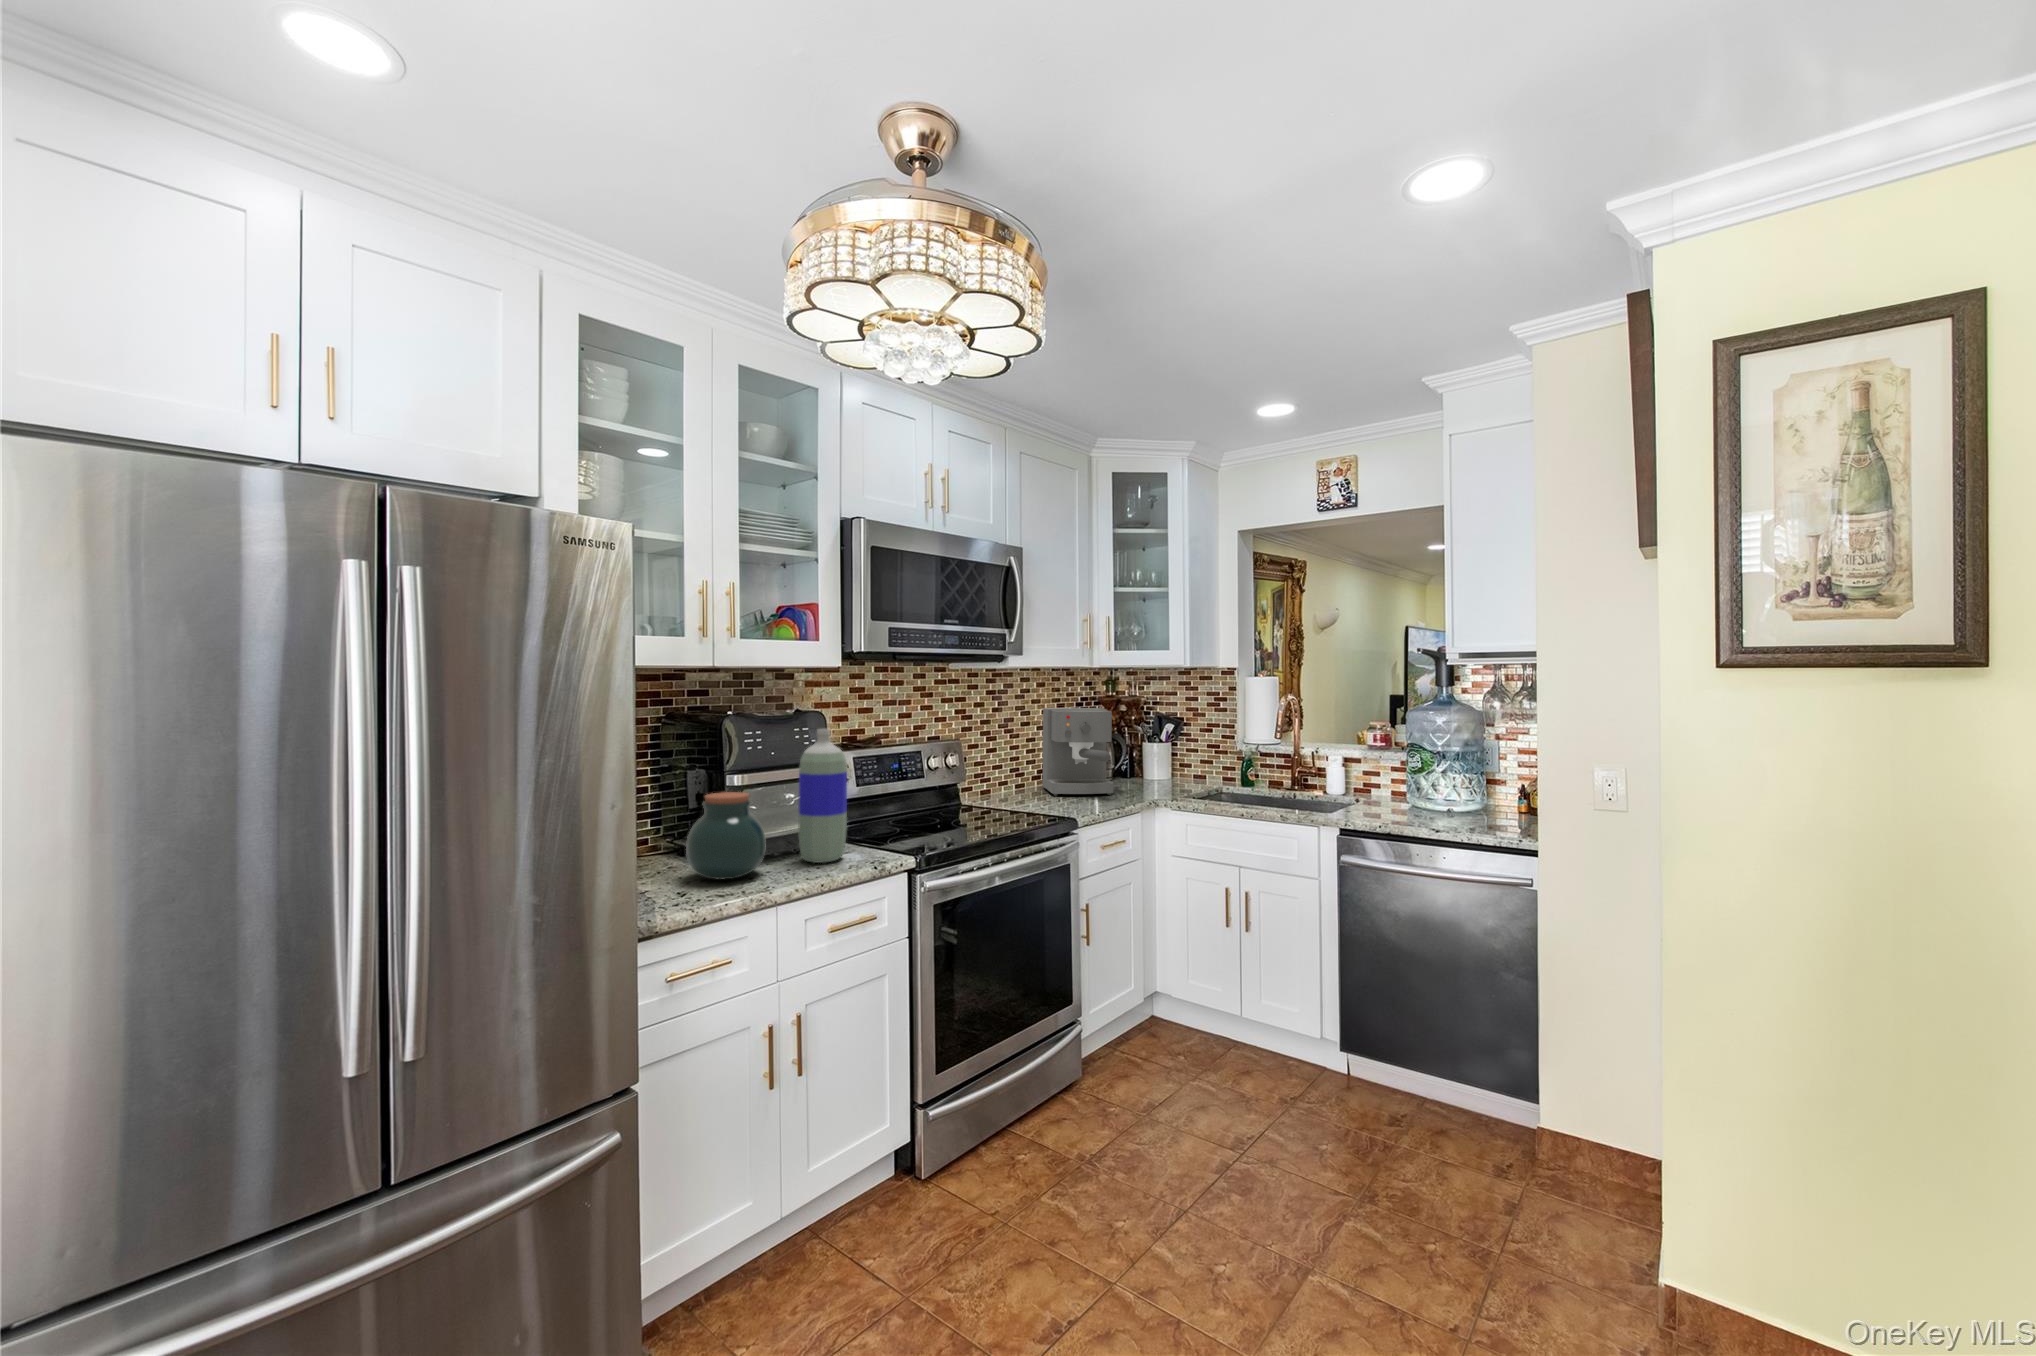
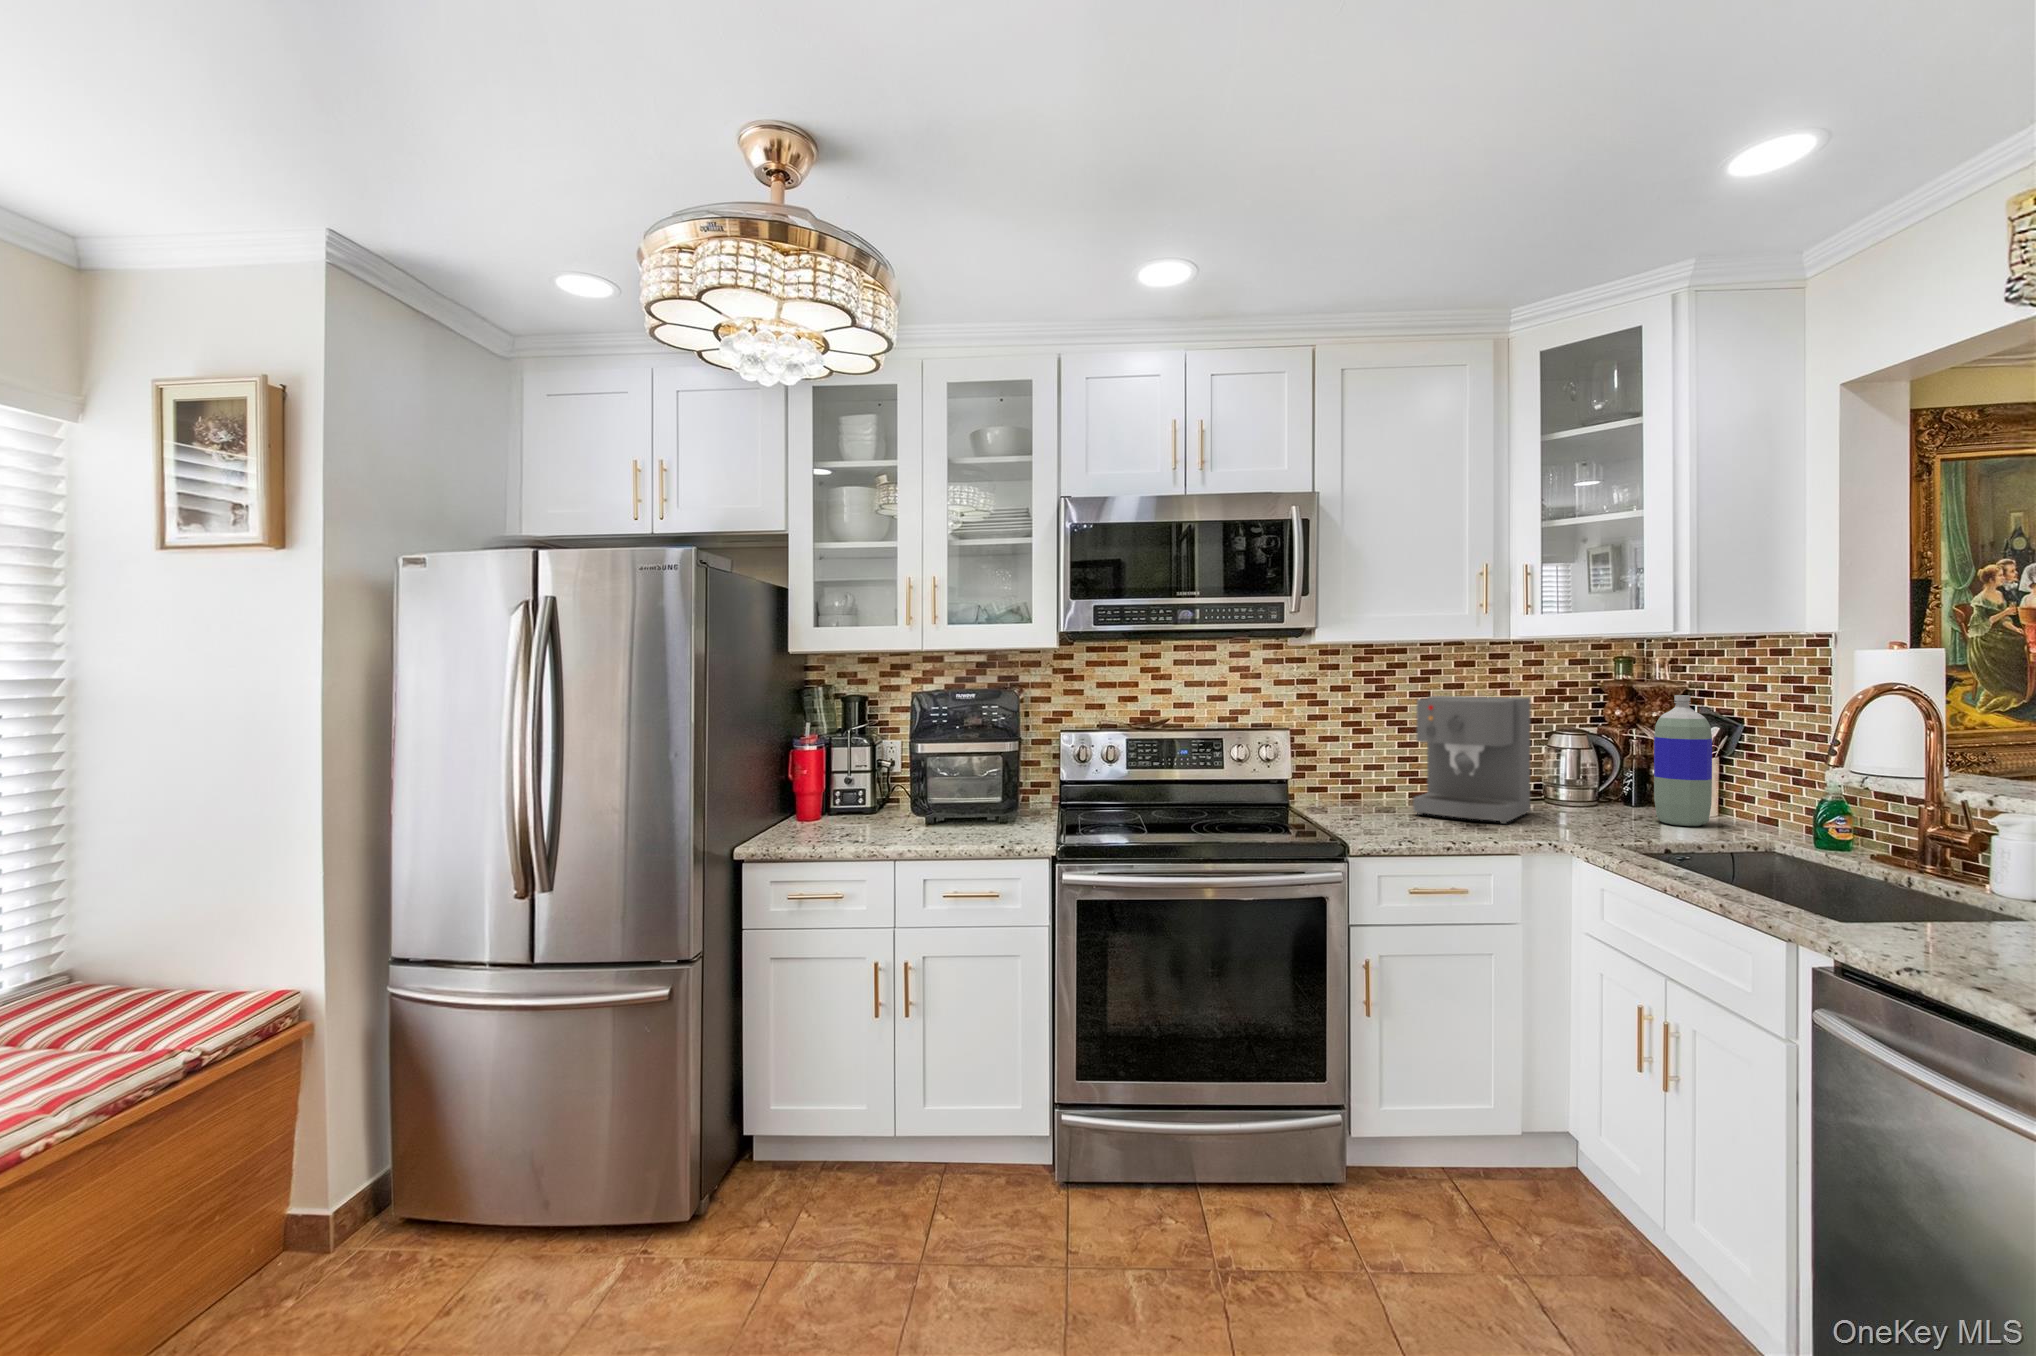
bottle: present [798,729,847,863] -> present [1654,695,1712,826]
jar: present [686,792,766,880] -> none [864,759,929,833]

